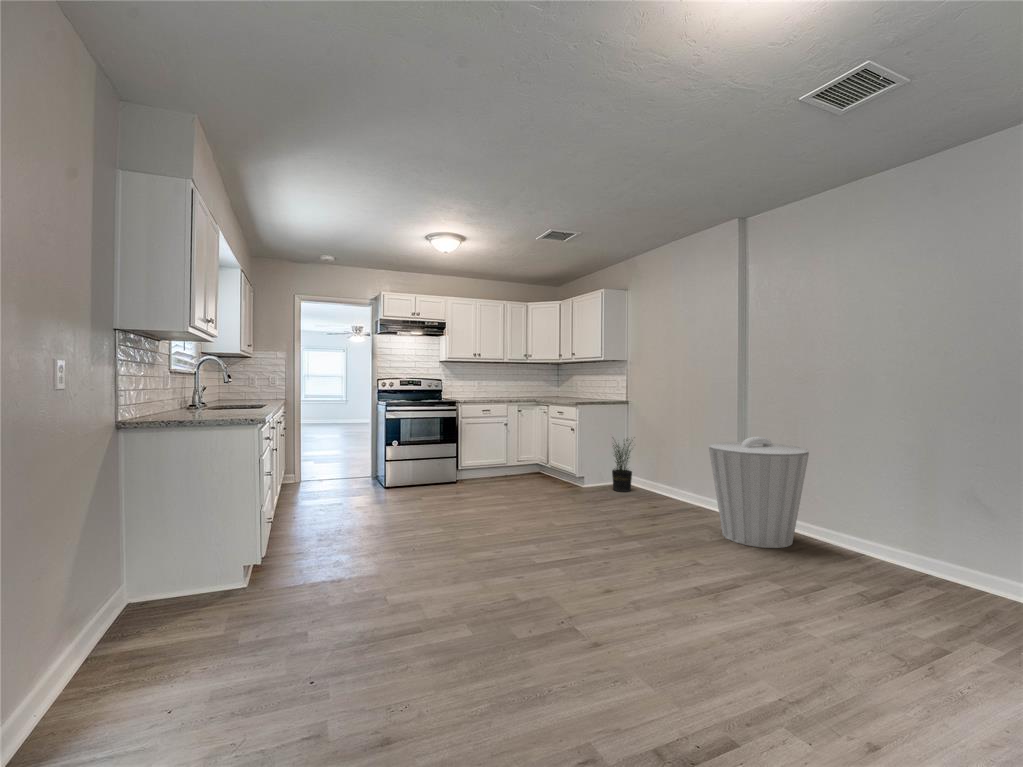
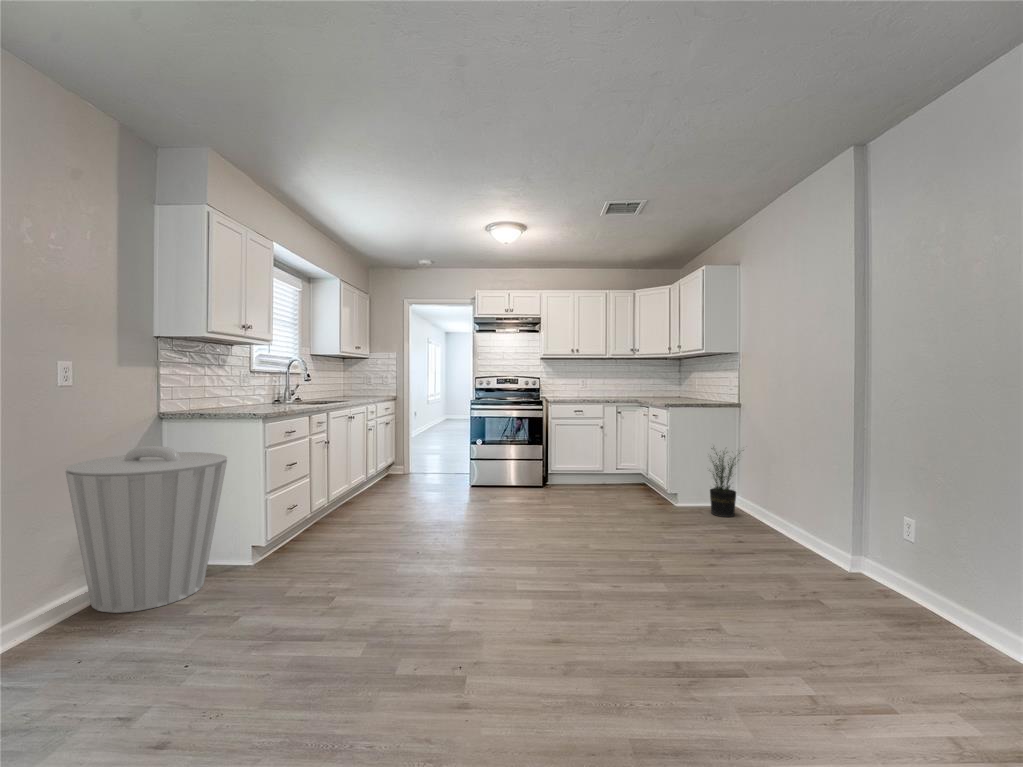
trash can: present [709,436,809,548] -> present [66,446,227,613]

